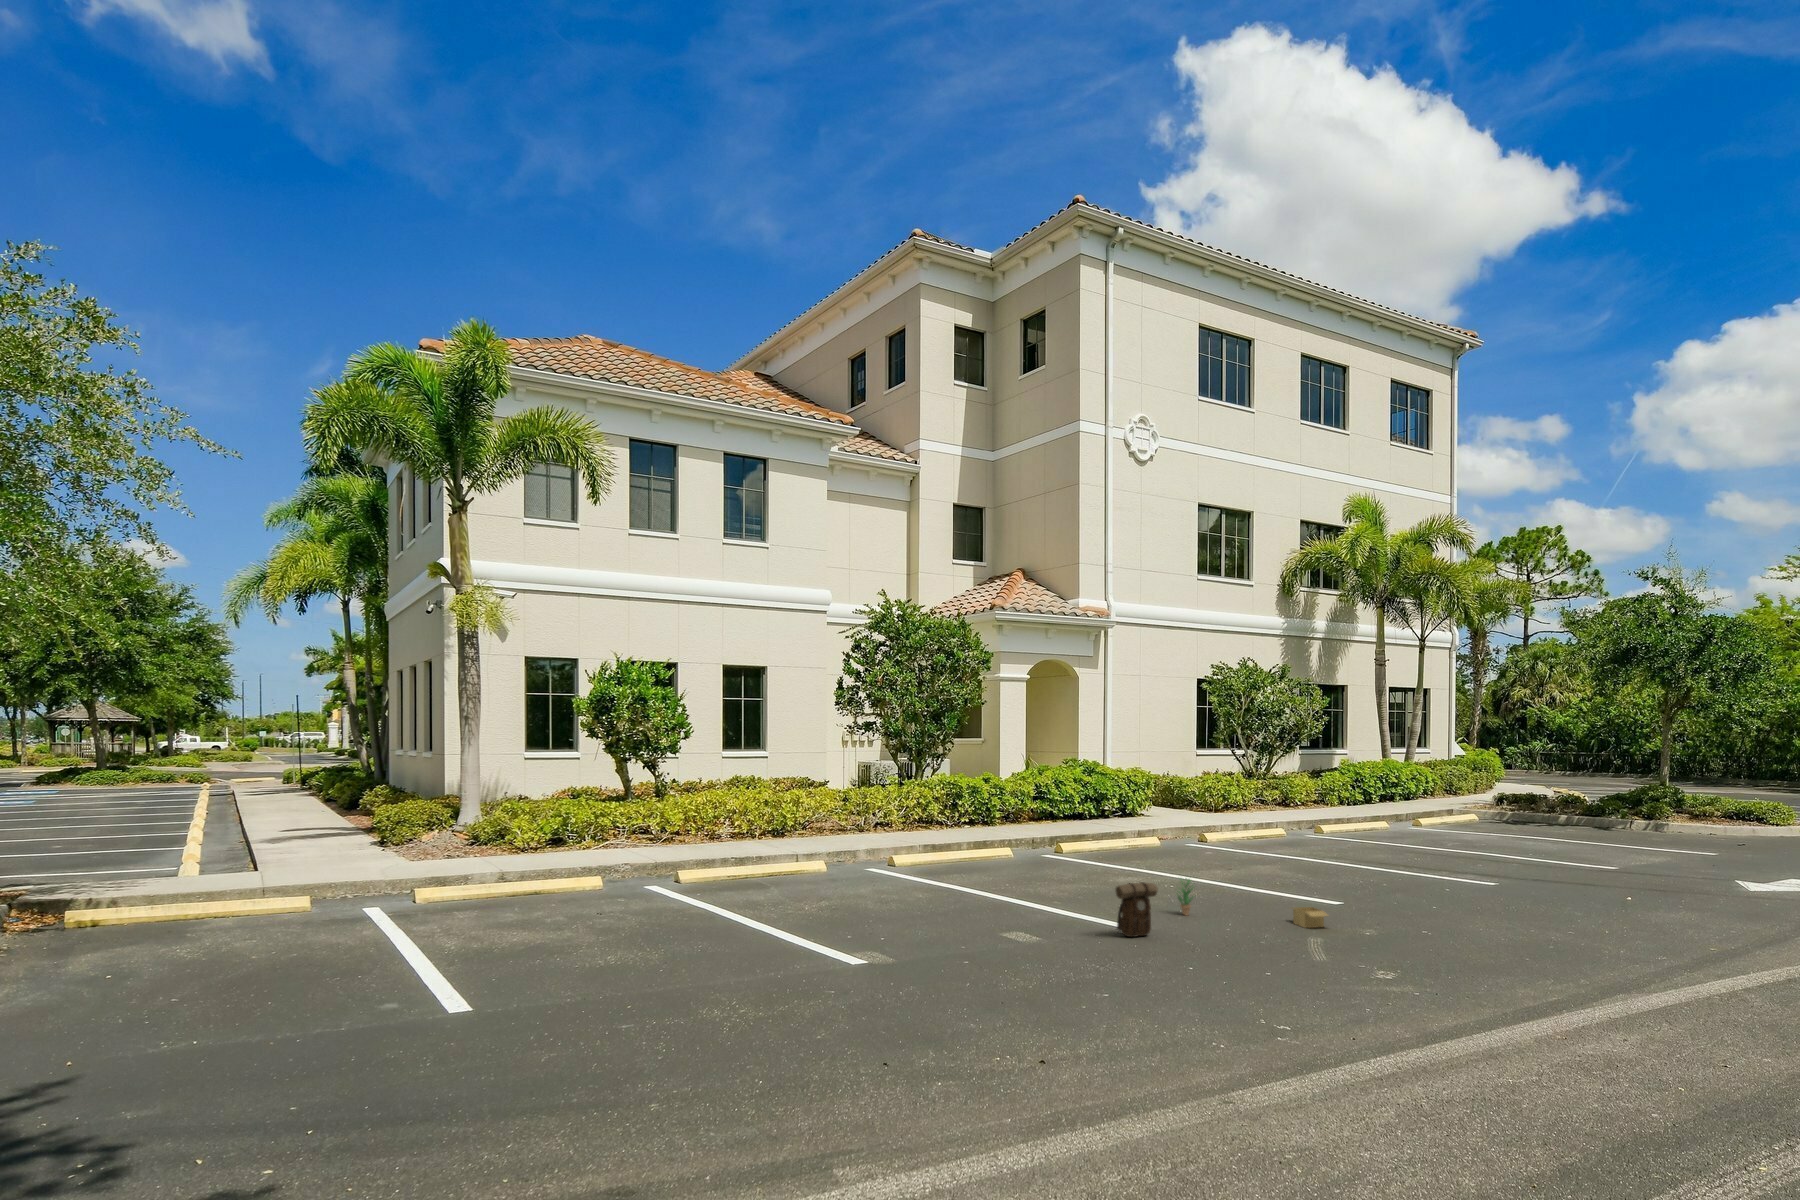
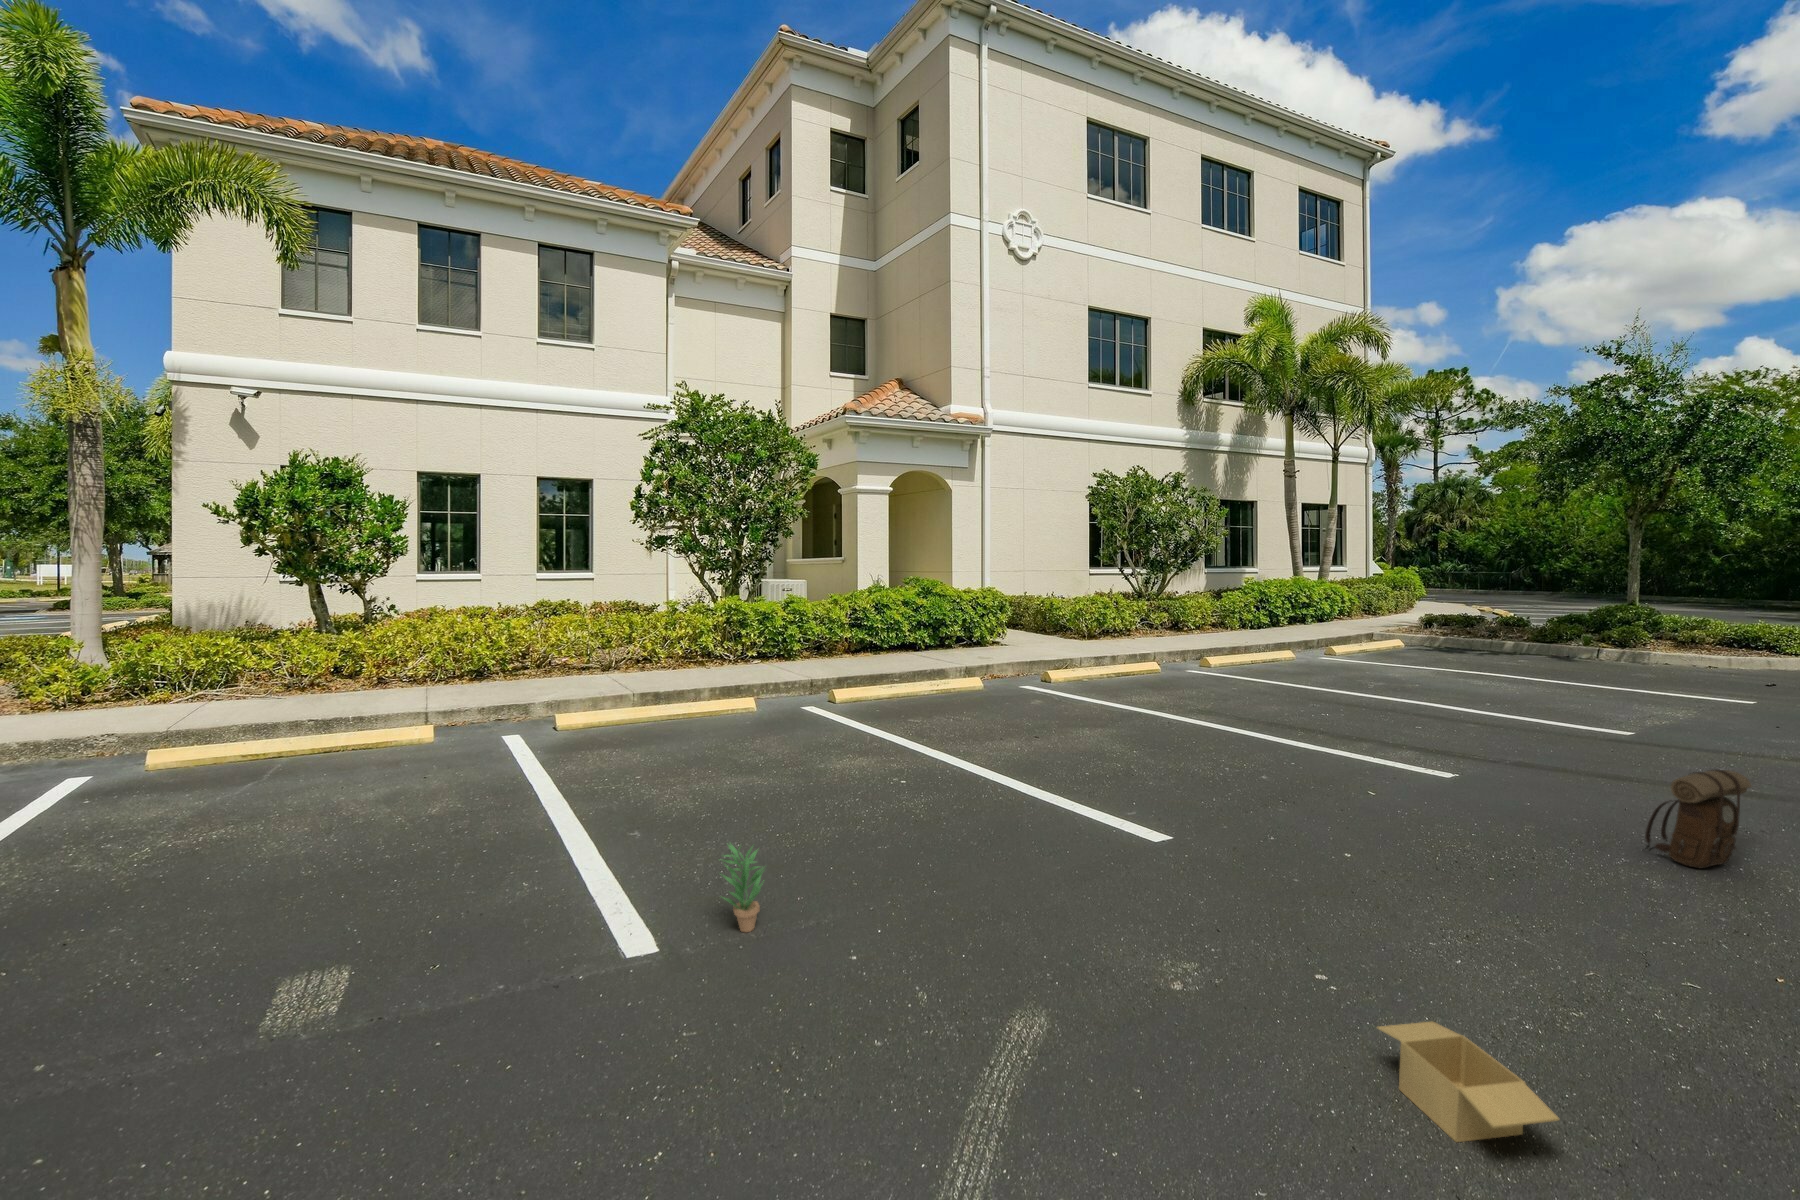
backpack: present [1115,882,1158,937] -> present [1645,769,1751,868]
cardboard box: present [1293,907,1328,928] -> present [1378,1022,1559,1142]

